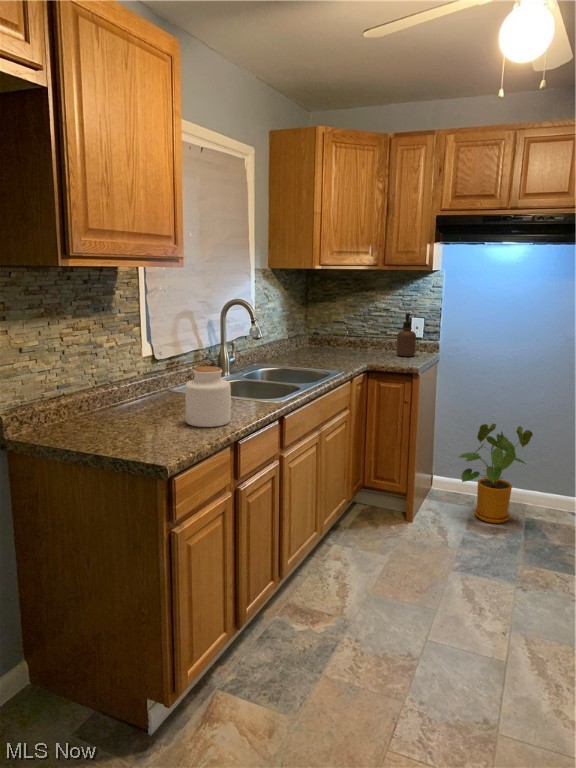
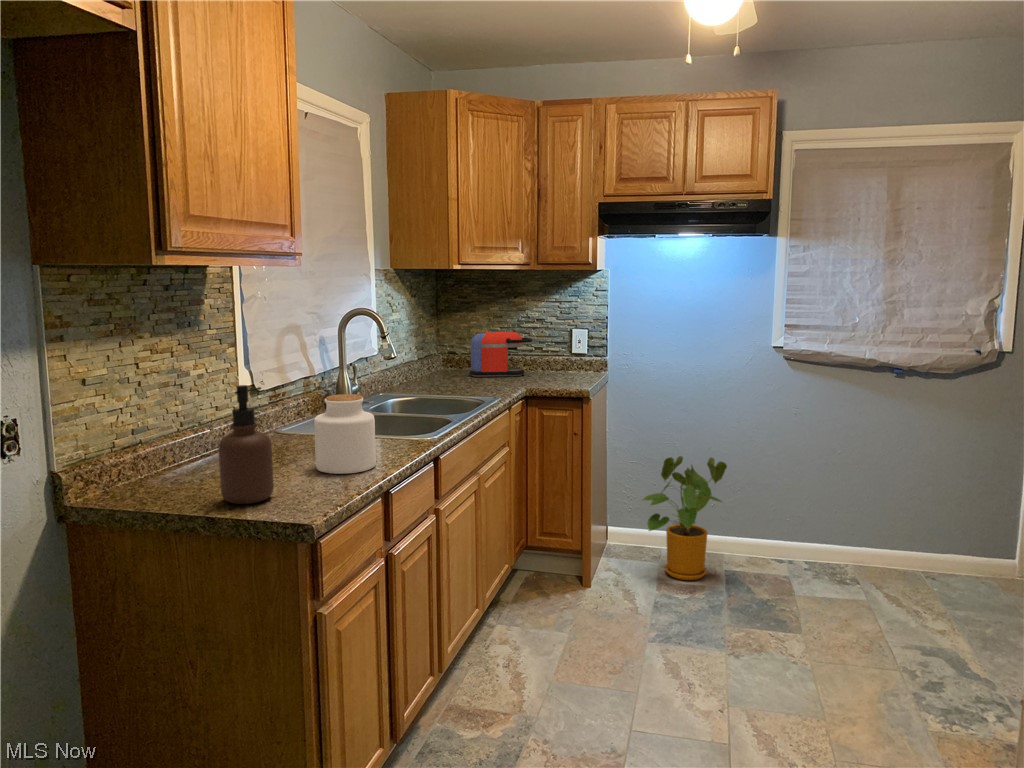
soap dispenser: present [397,313,416,357] -> present [218,385,274,504]
coffee maker: none [328,318,378,354] -> present [470,332,532,377]

